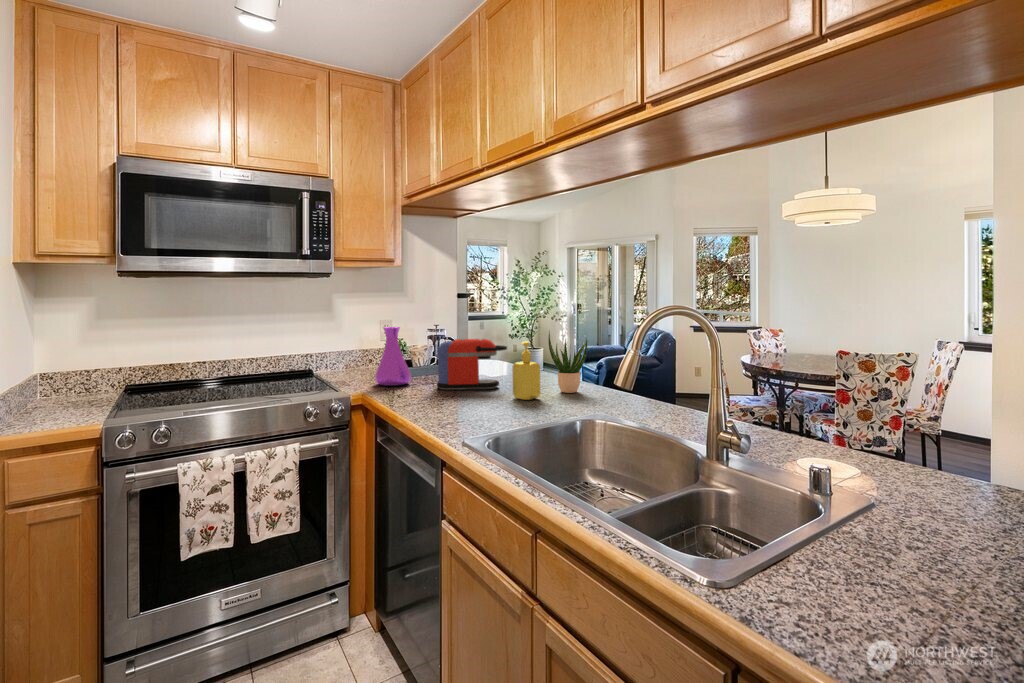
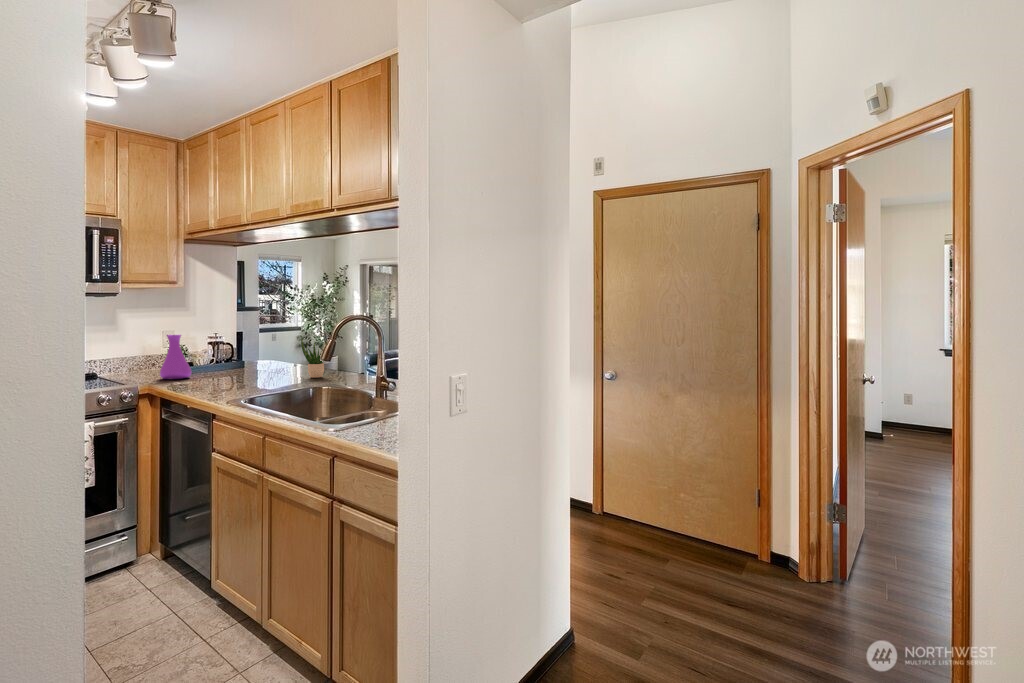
coffee maker: present [437,339,507,390] -> none [213,342,270,380]
soap dispenser: present [513,341,540,400] -> none [271,342,292,382]

